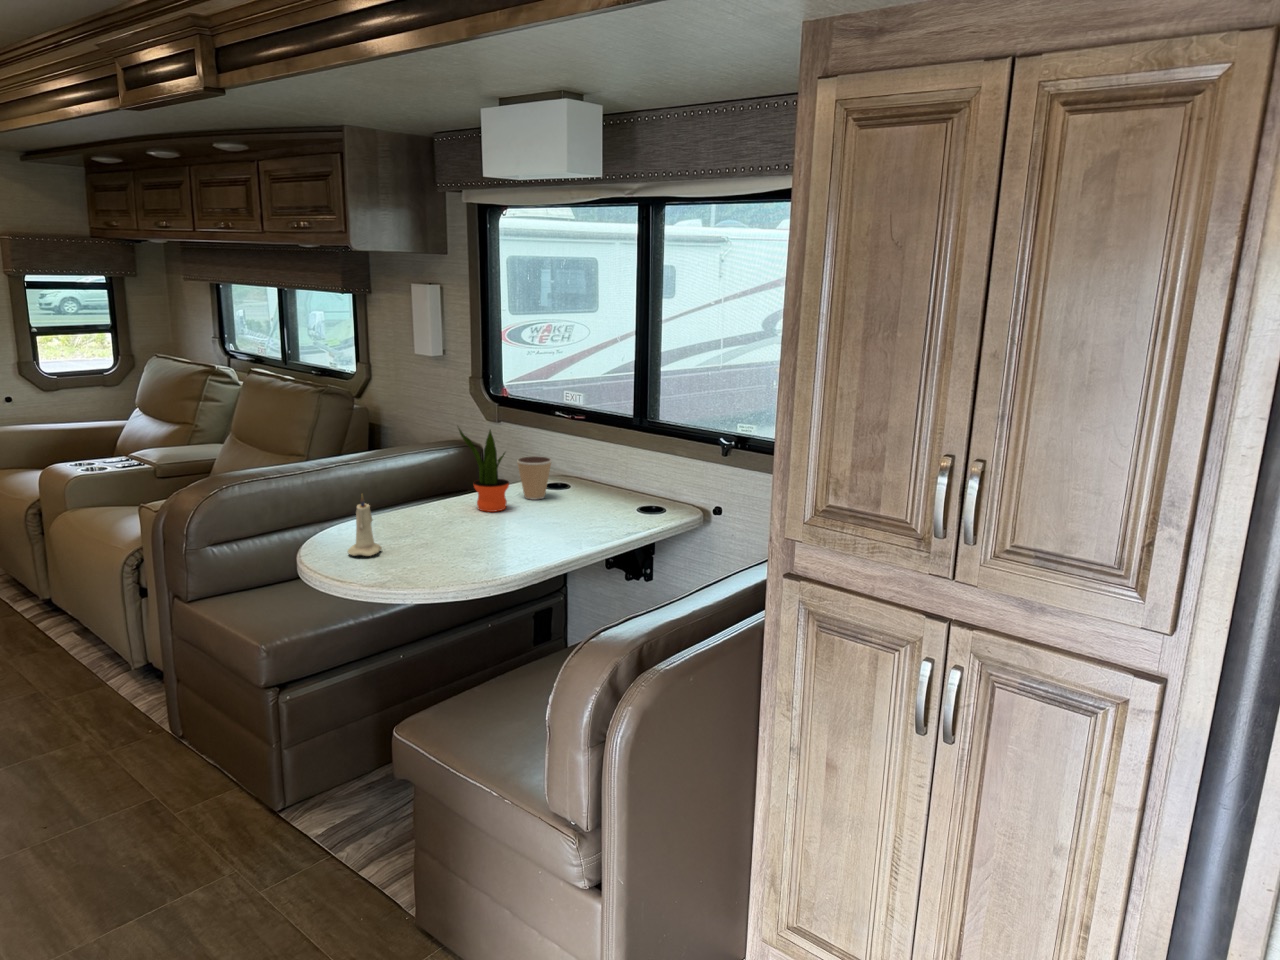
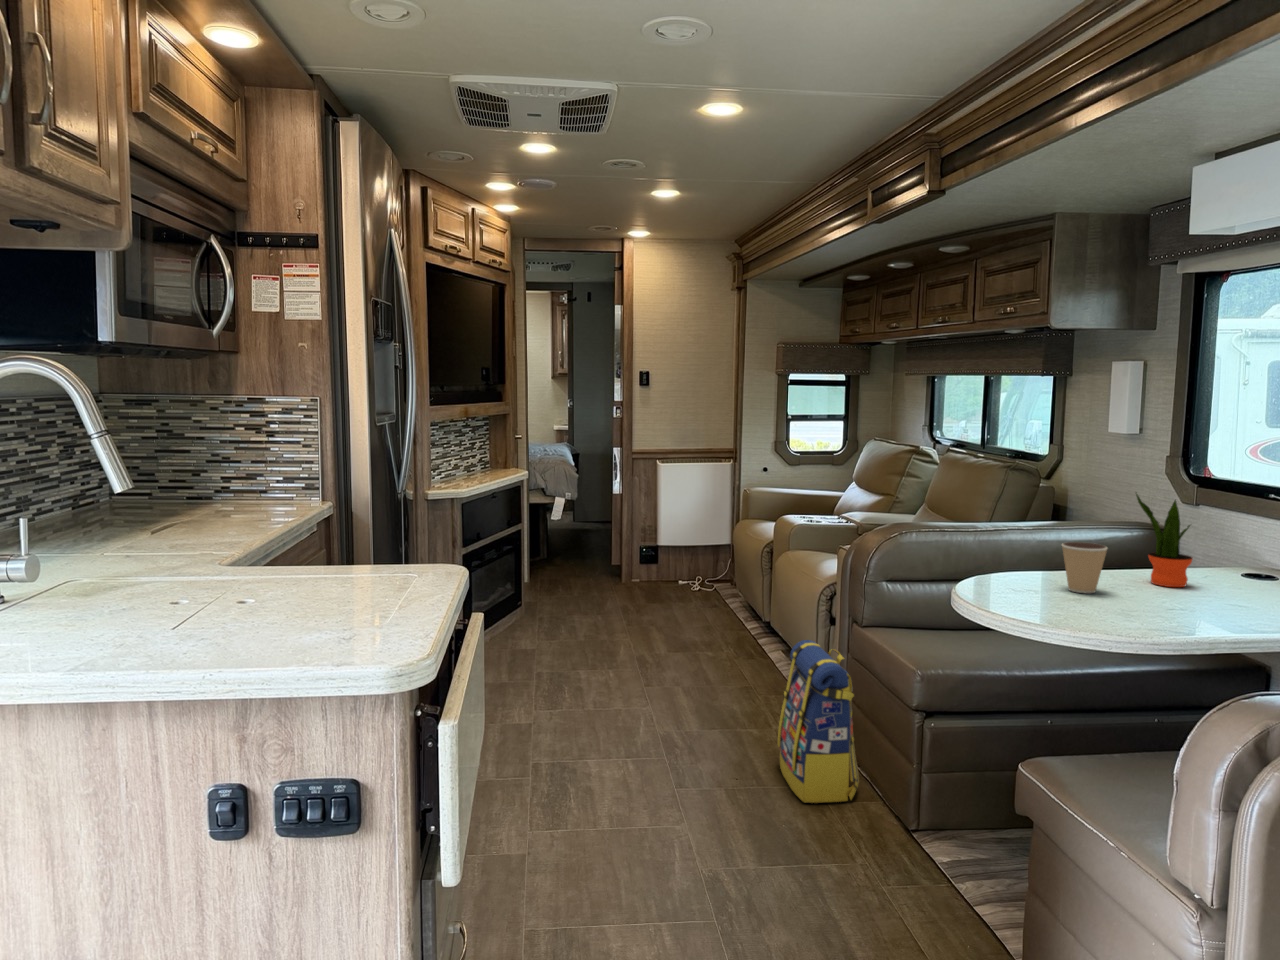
coffee cup: present [517,456,551,500] -> present [1062,542,1107,593]
candle: present [348,495,382,556] -> none [999,536,1033,597]
backpack: none [93,634,210,829] -> present [778,640,859,803]

